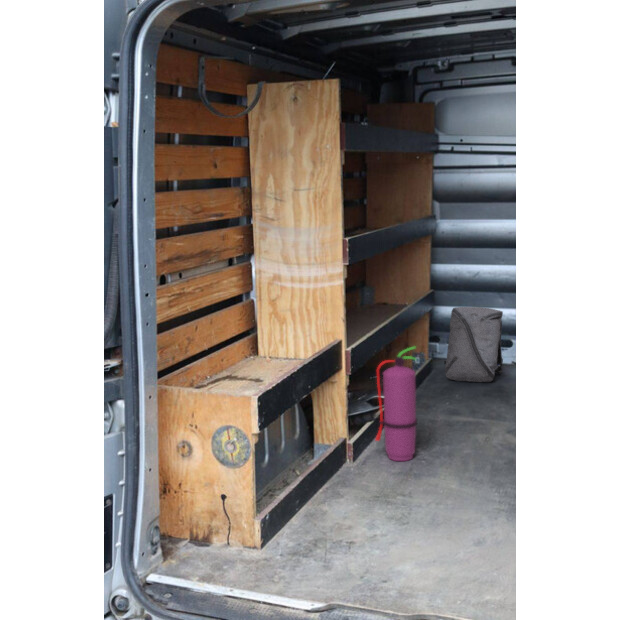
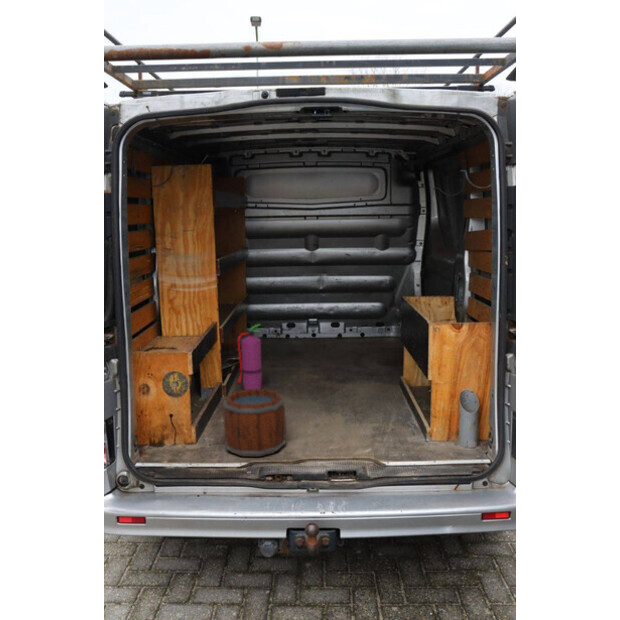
backpack: present [444,307,503,382] -> none [257,304,293,349]
bucket: none [297,467,406,594] -> present [223,389,286,457]

